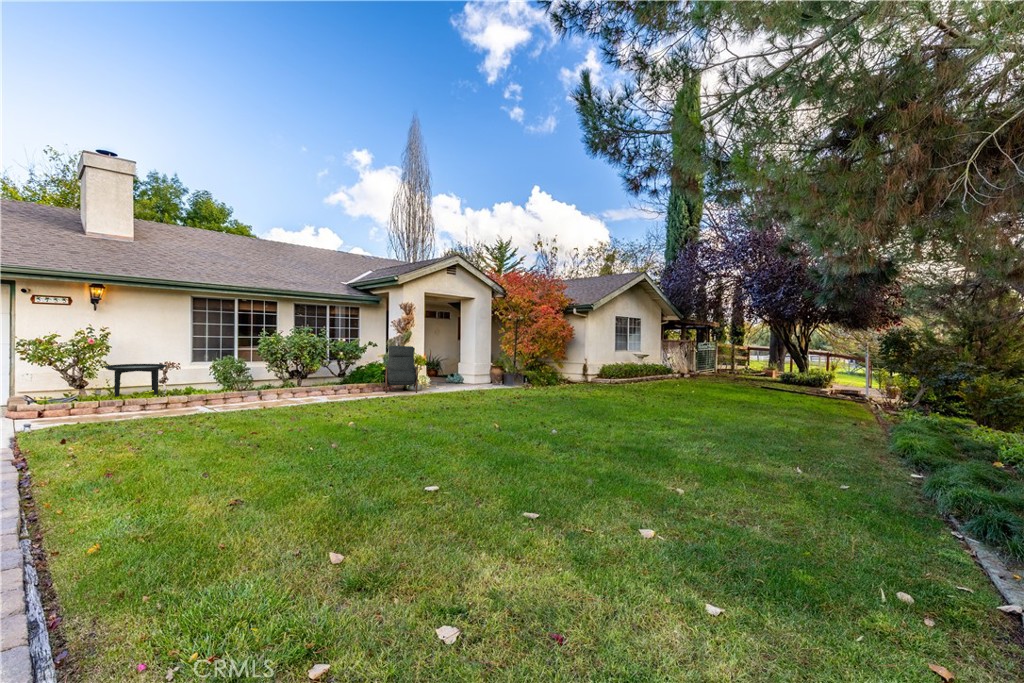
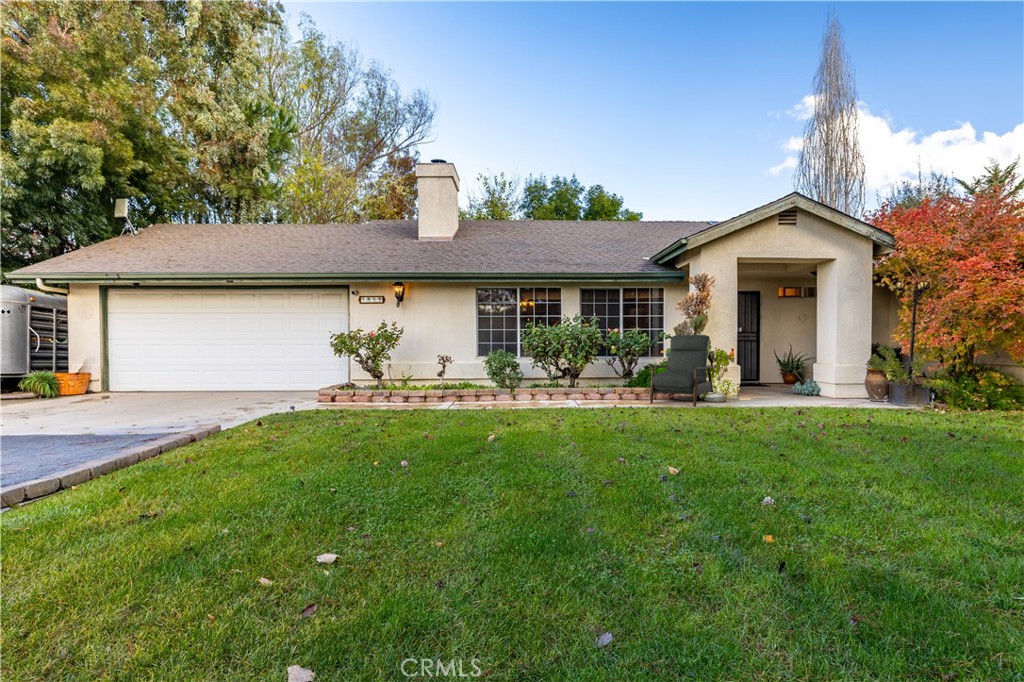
round table: present [104,364,167,397] -> none [415,359,460,388]

